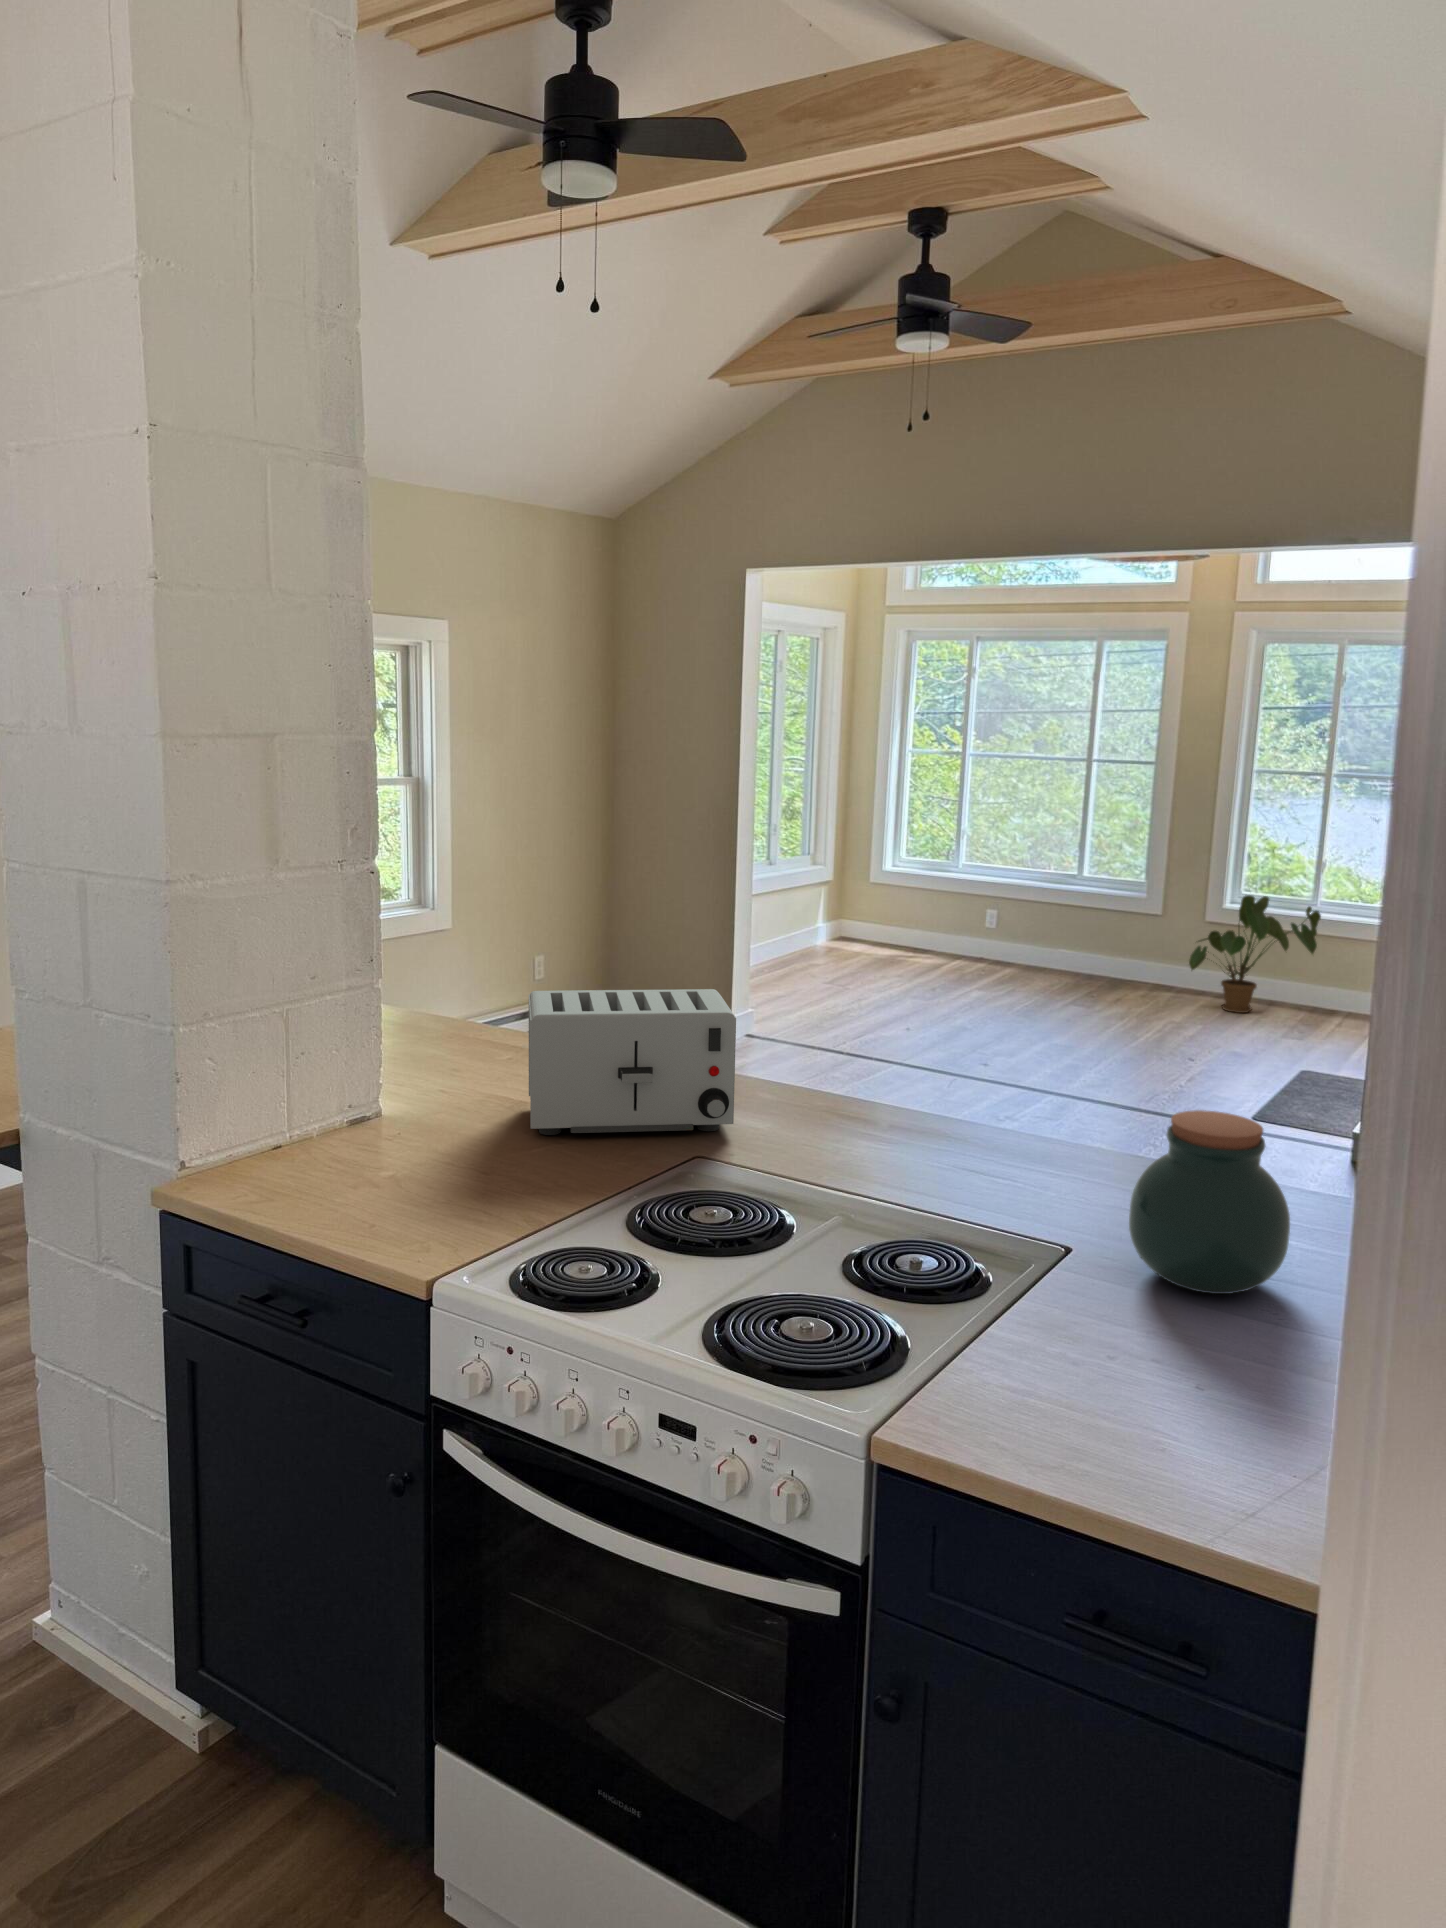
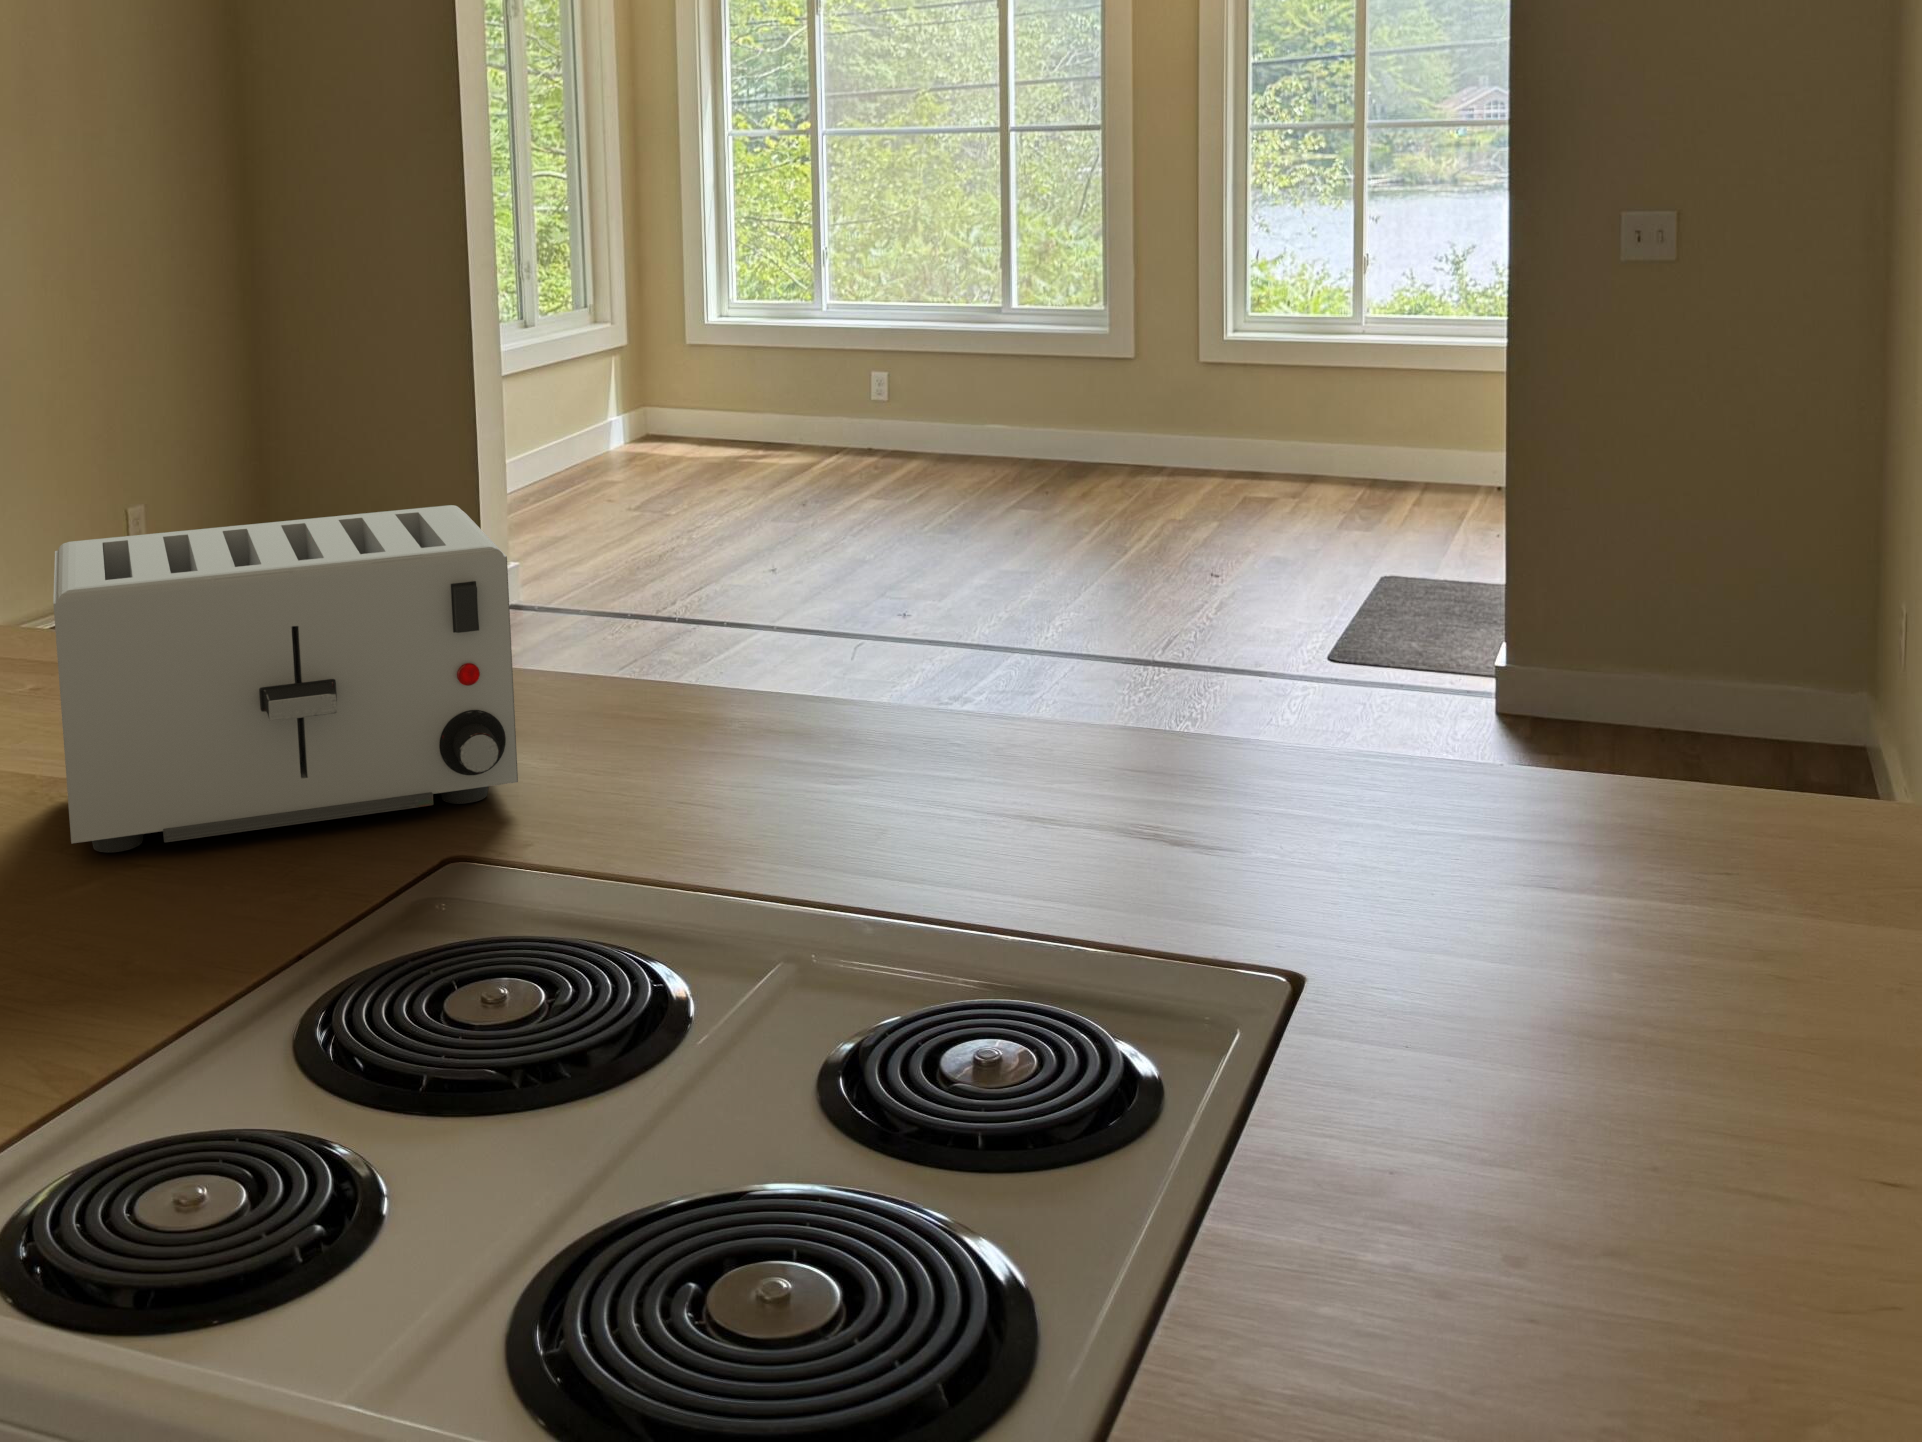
house plant: present [1189,895,1321,1013] -> none [1193,315,1382,500]
jar: present [1129,1110,1290,1294] -> none [1419,647,1772,1053]

